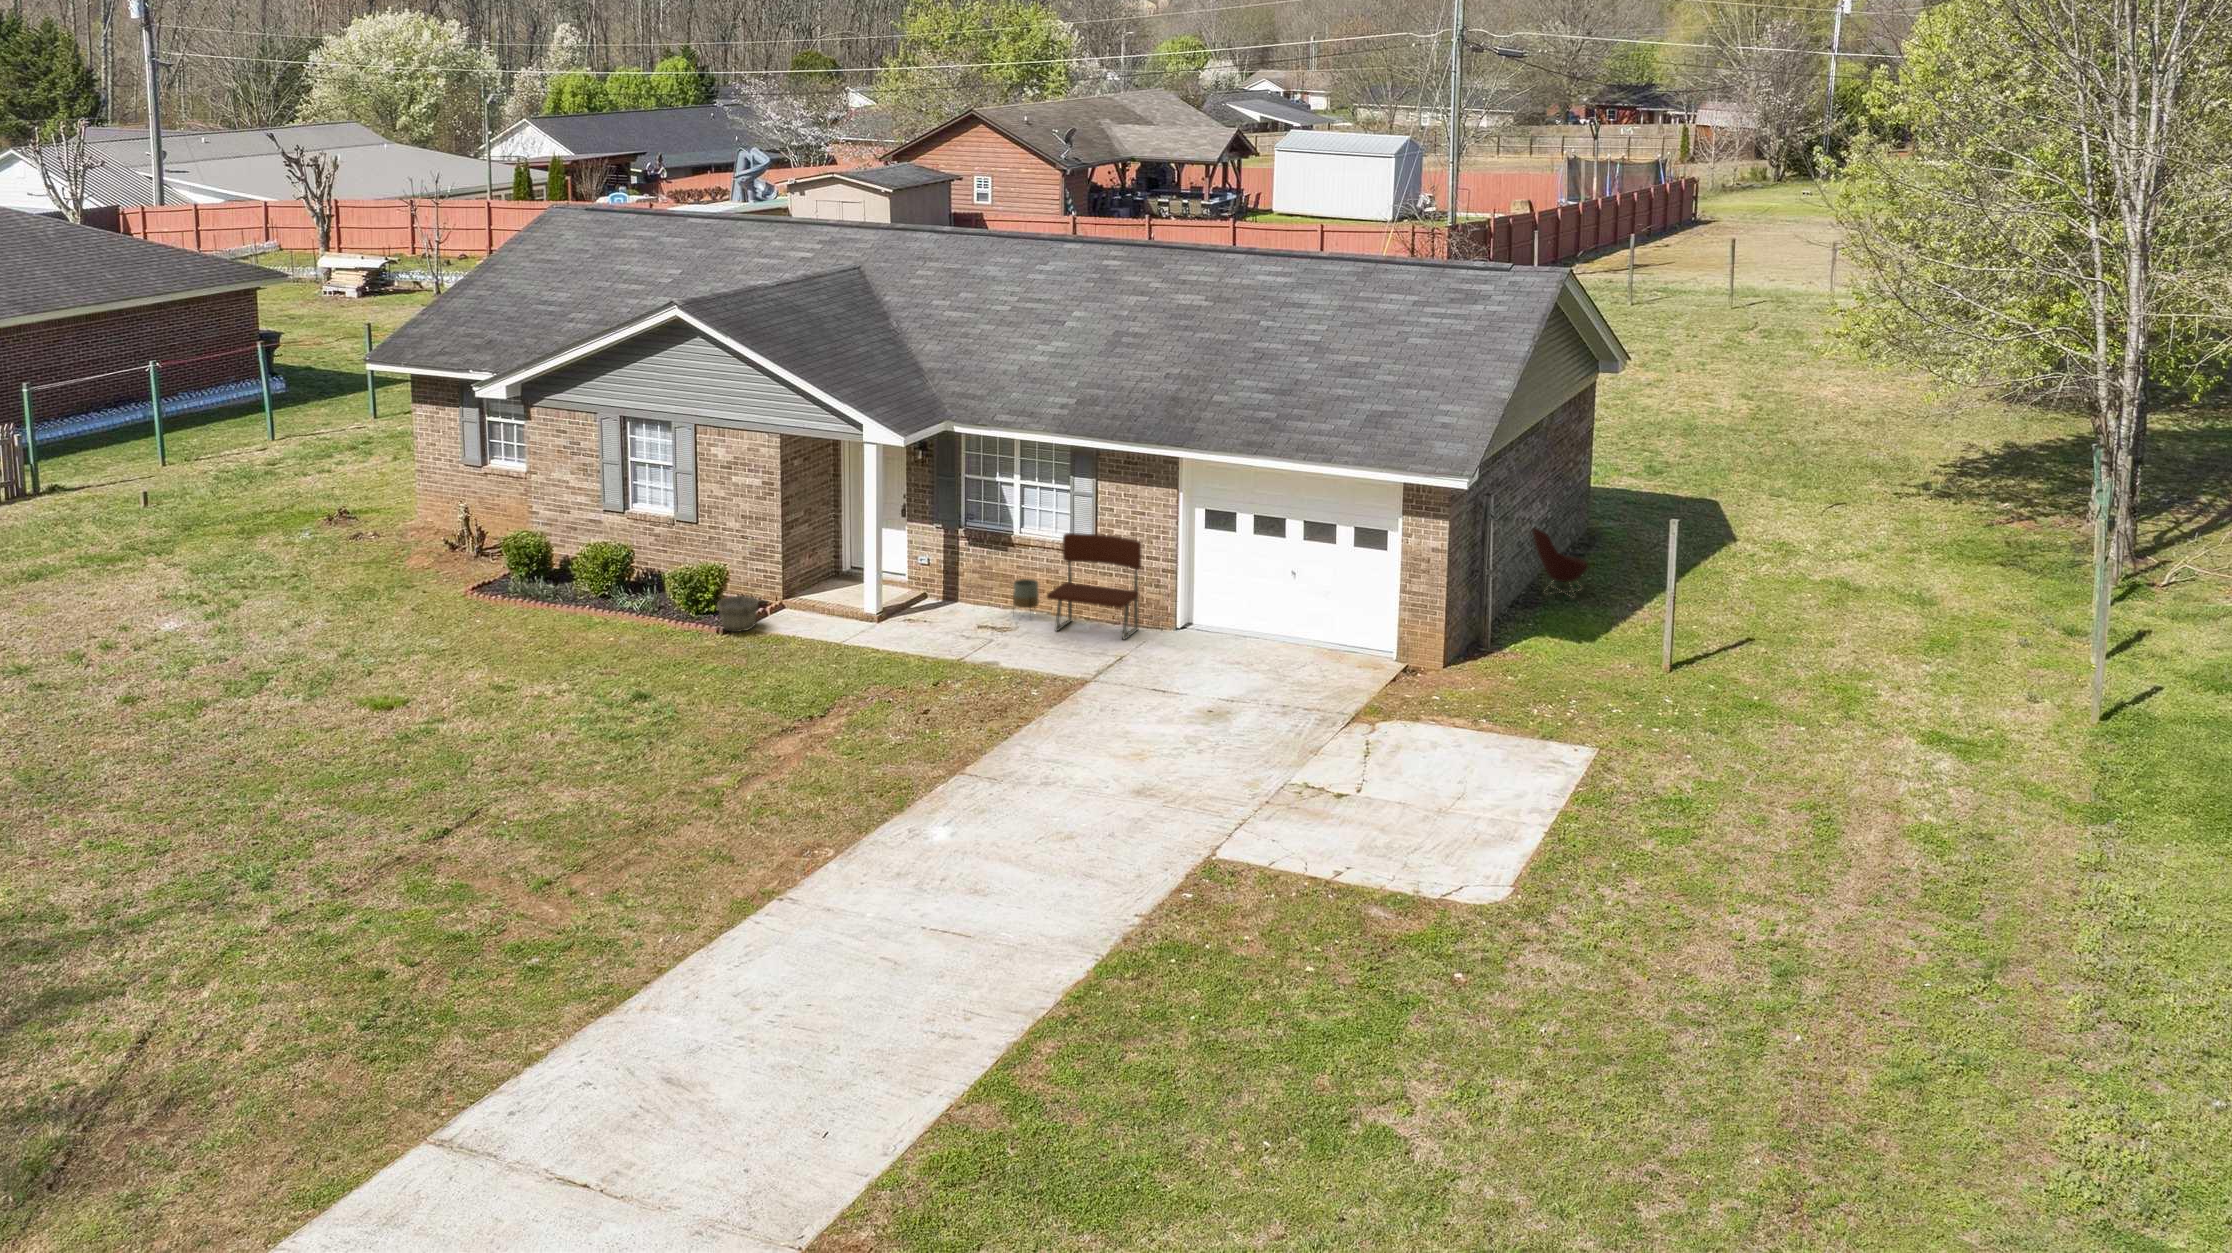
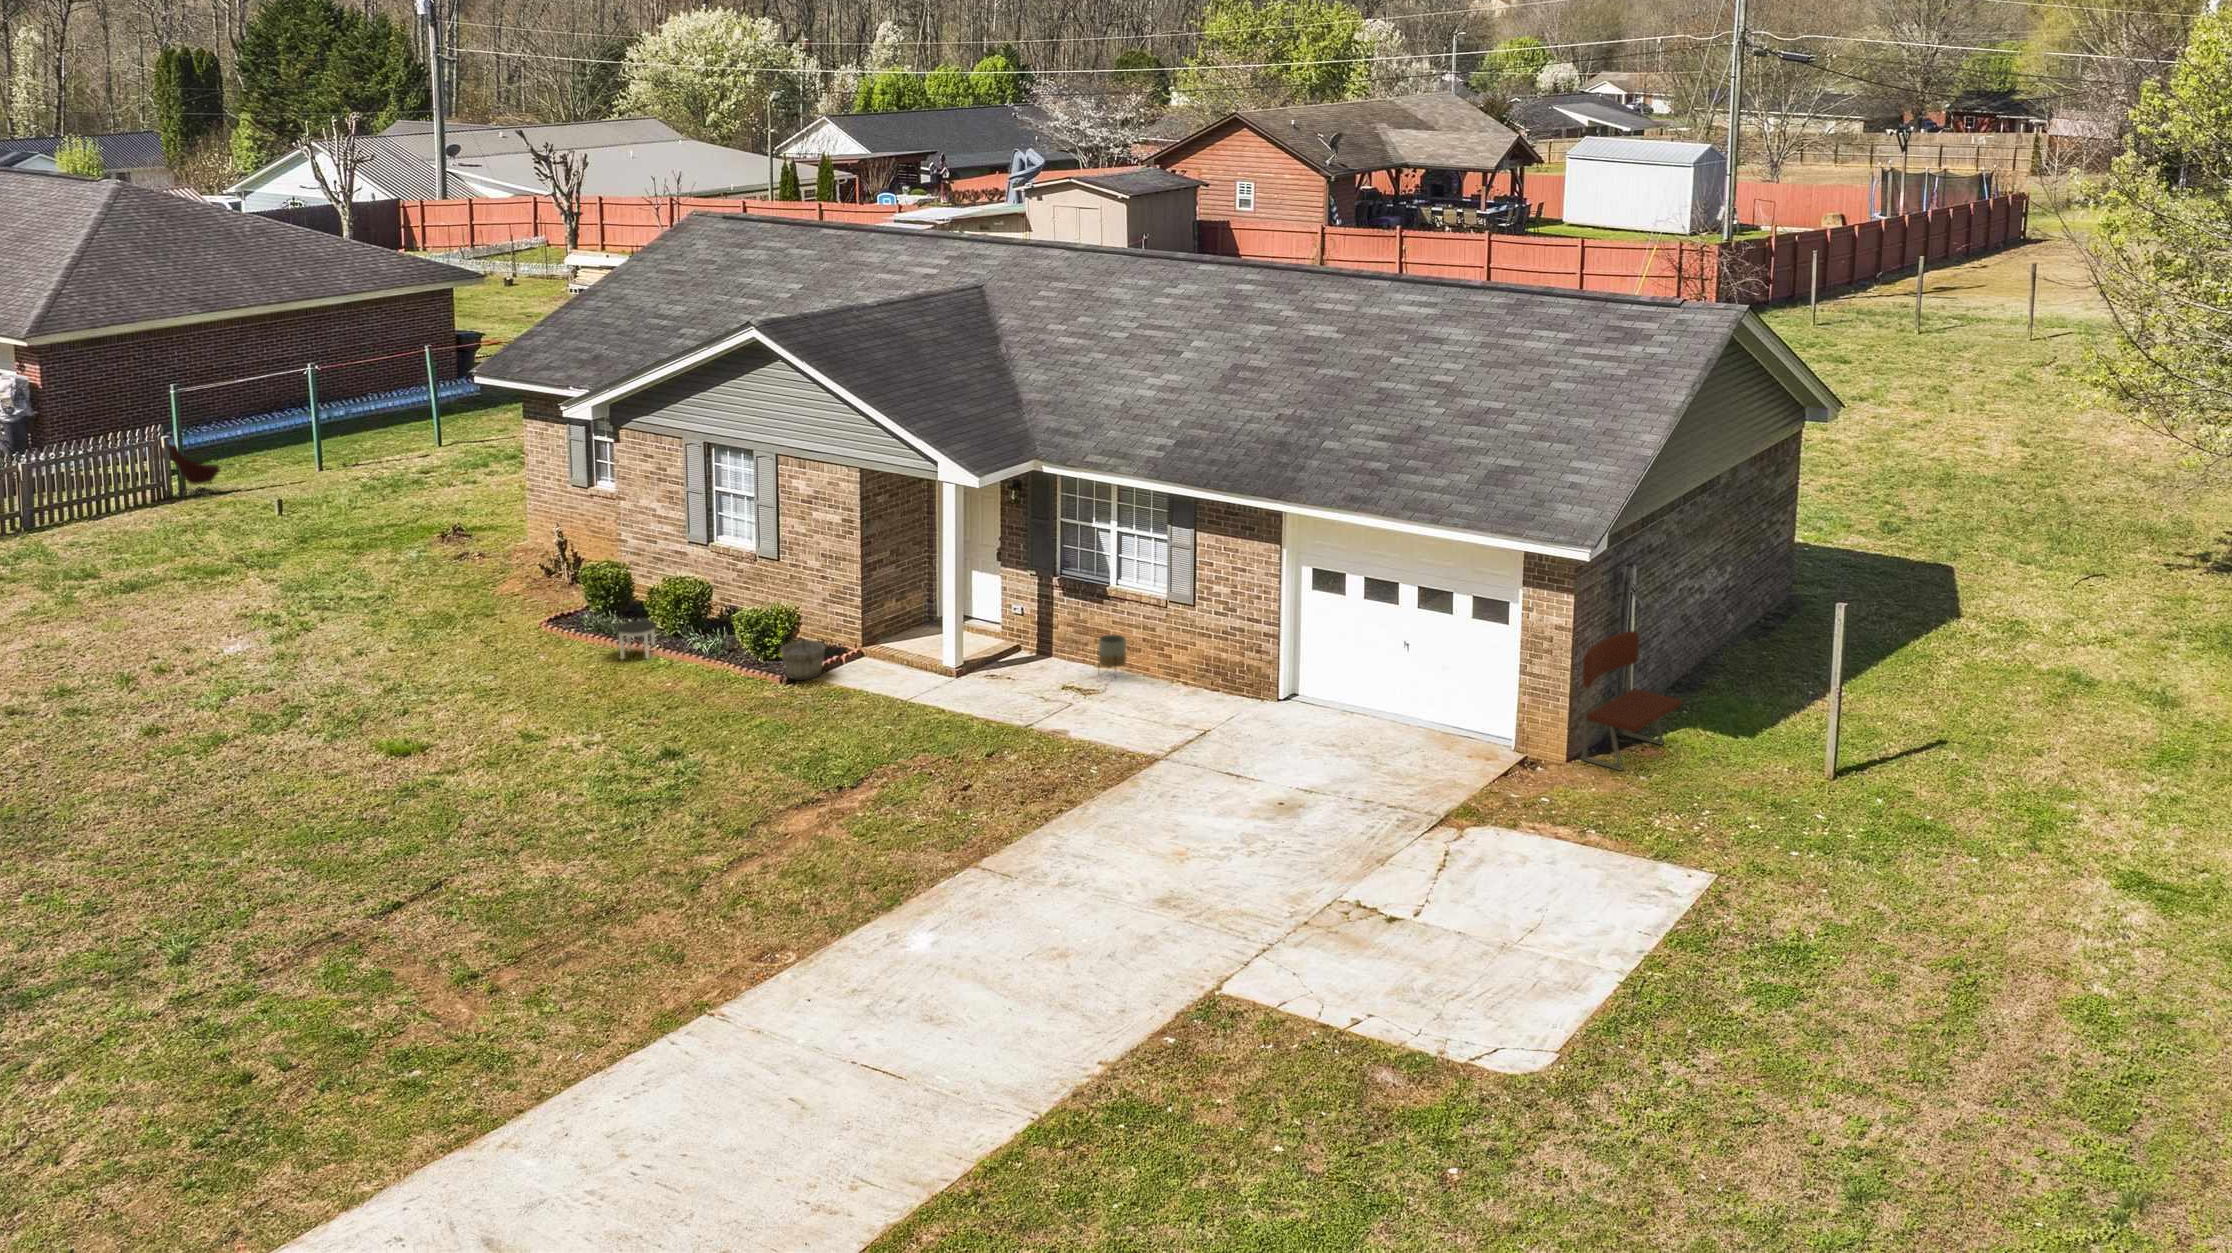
chair: present [1533,528,1588,597] -> present [167,444,219,493]
bench: present [1047,533,1141,640] -> present [1581,631,1681,770]
round table: none [552,585,590,622] -> present [616,620,656,659]

